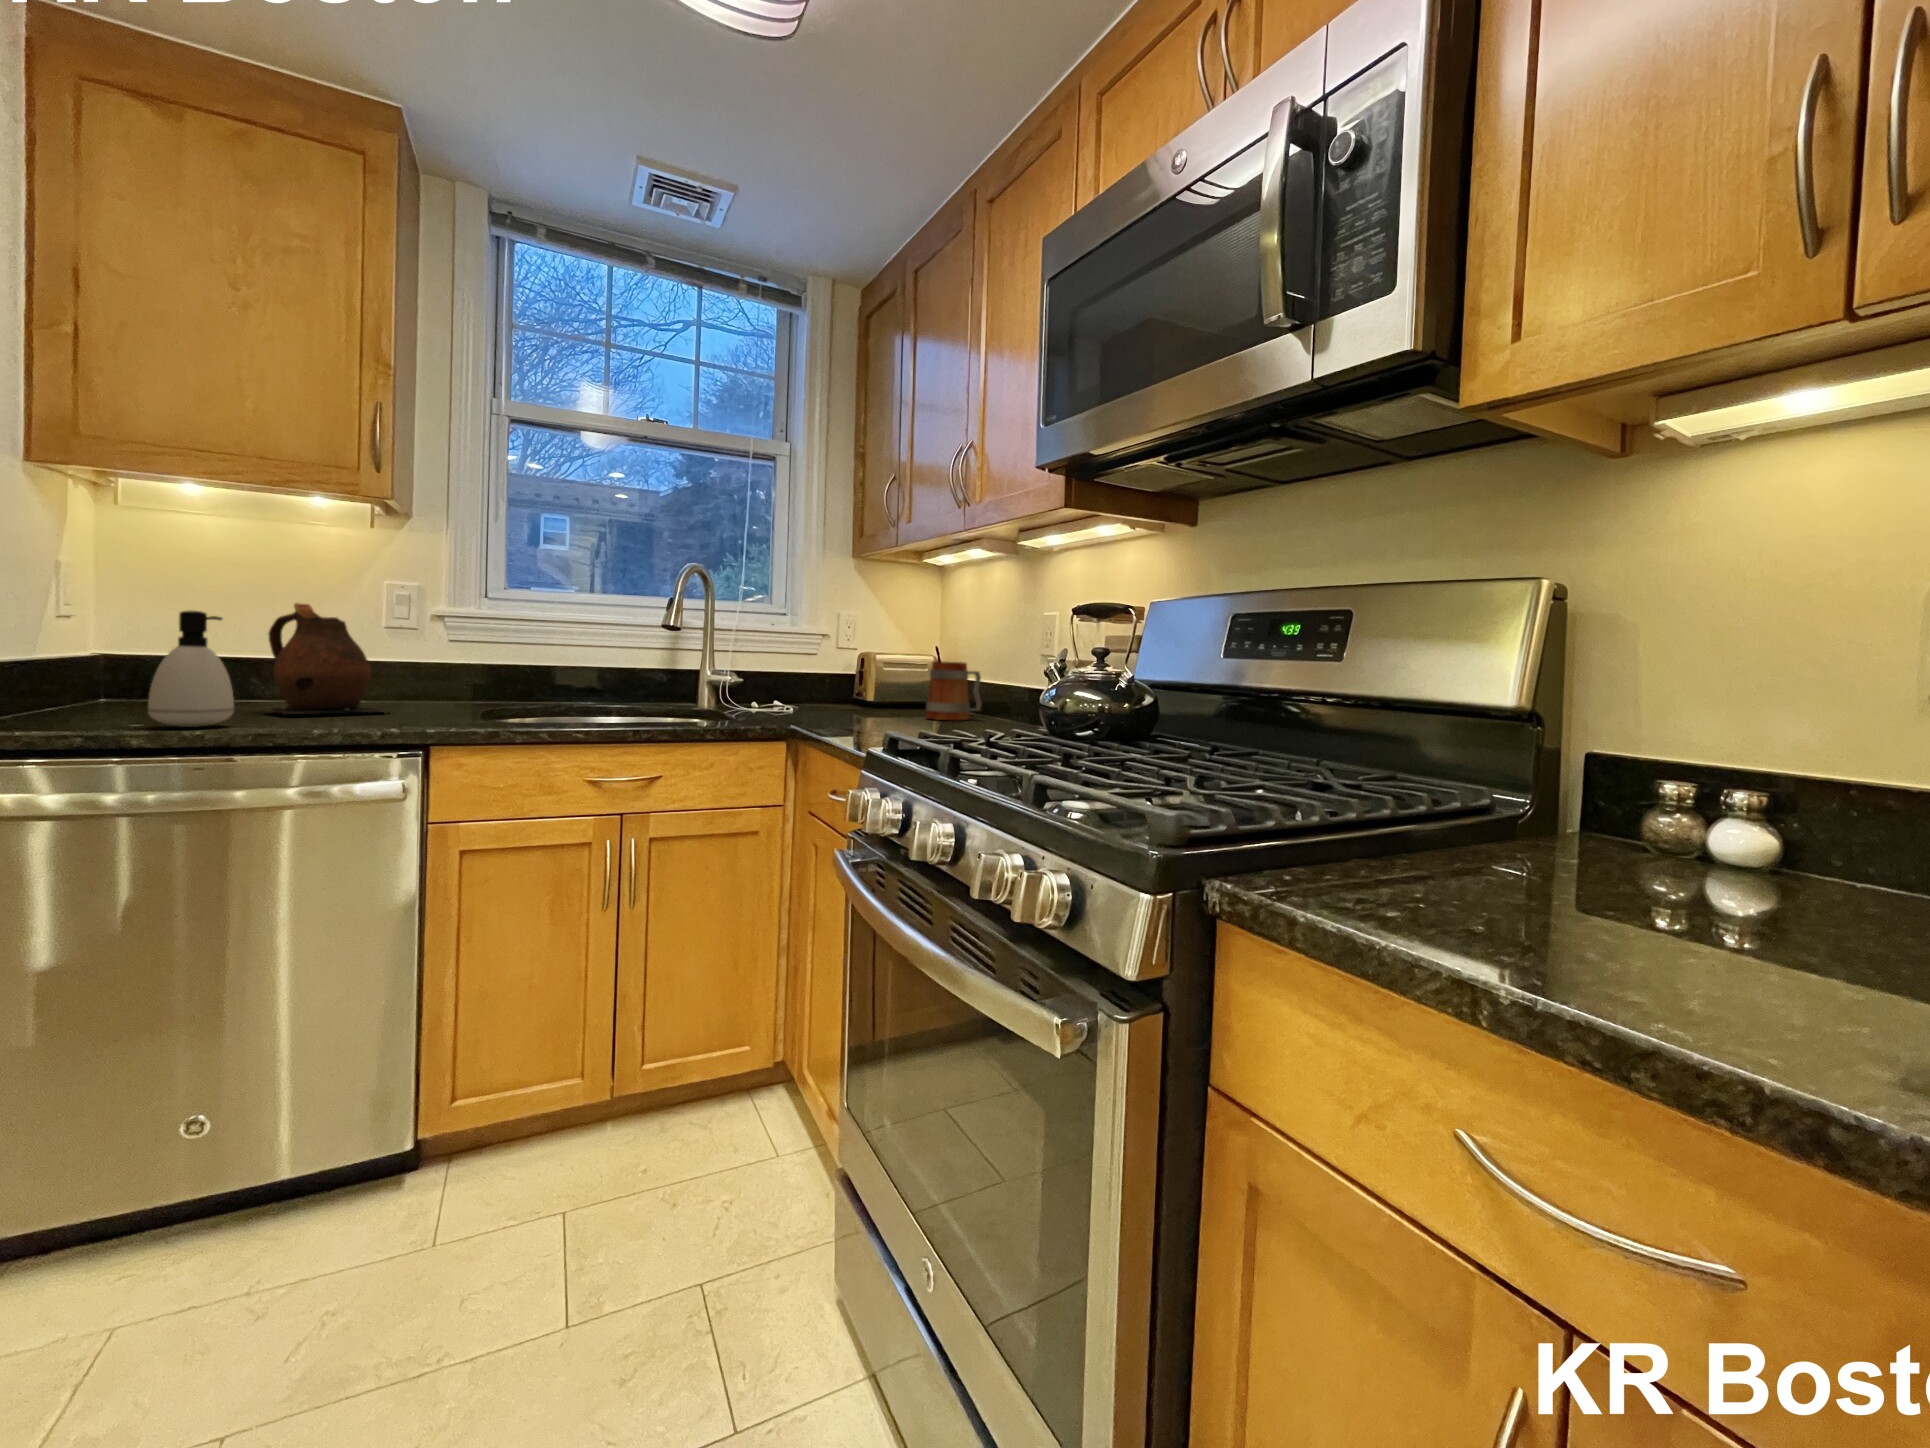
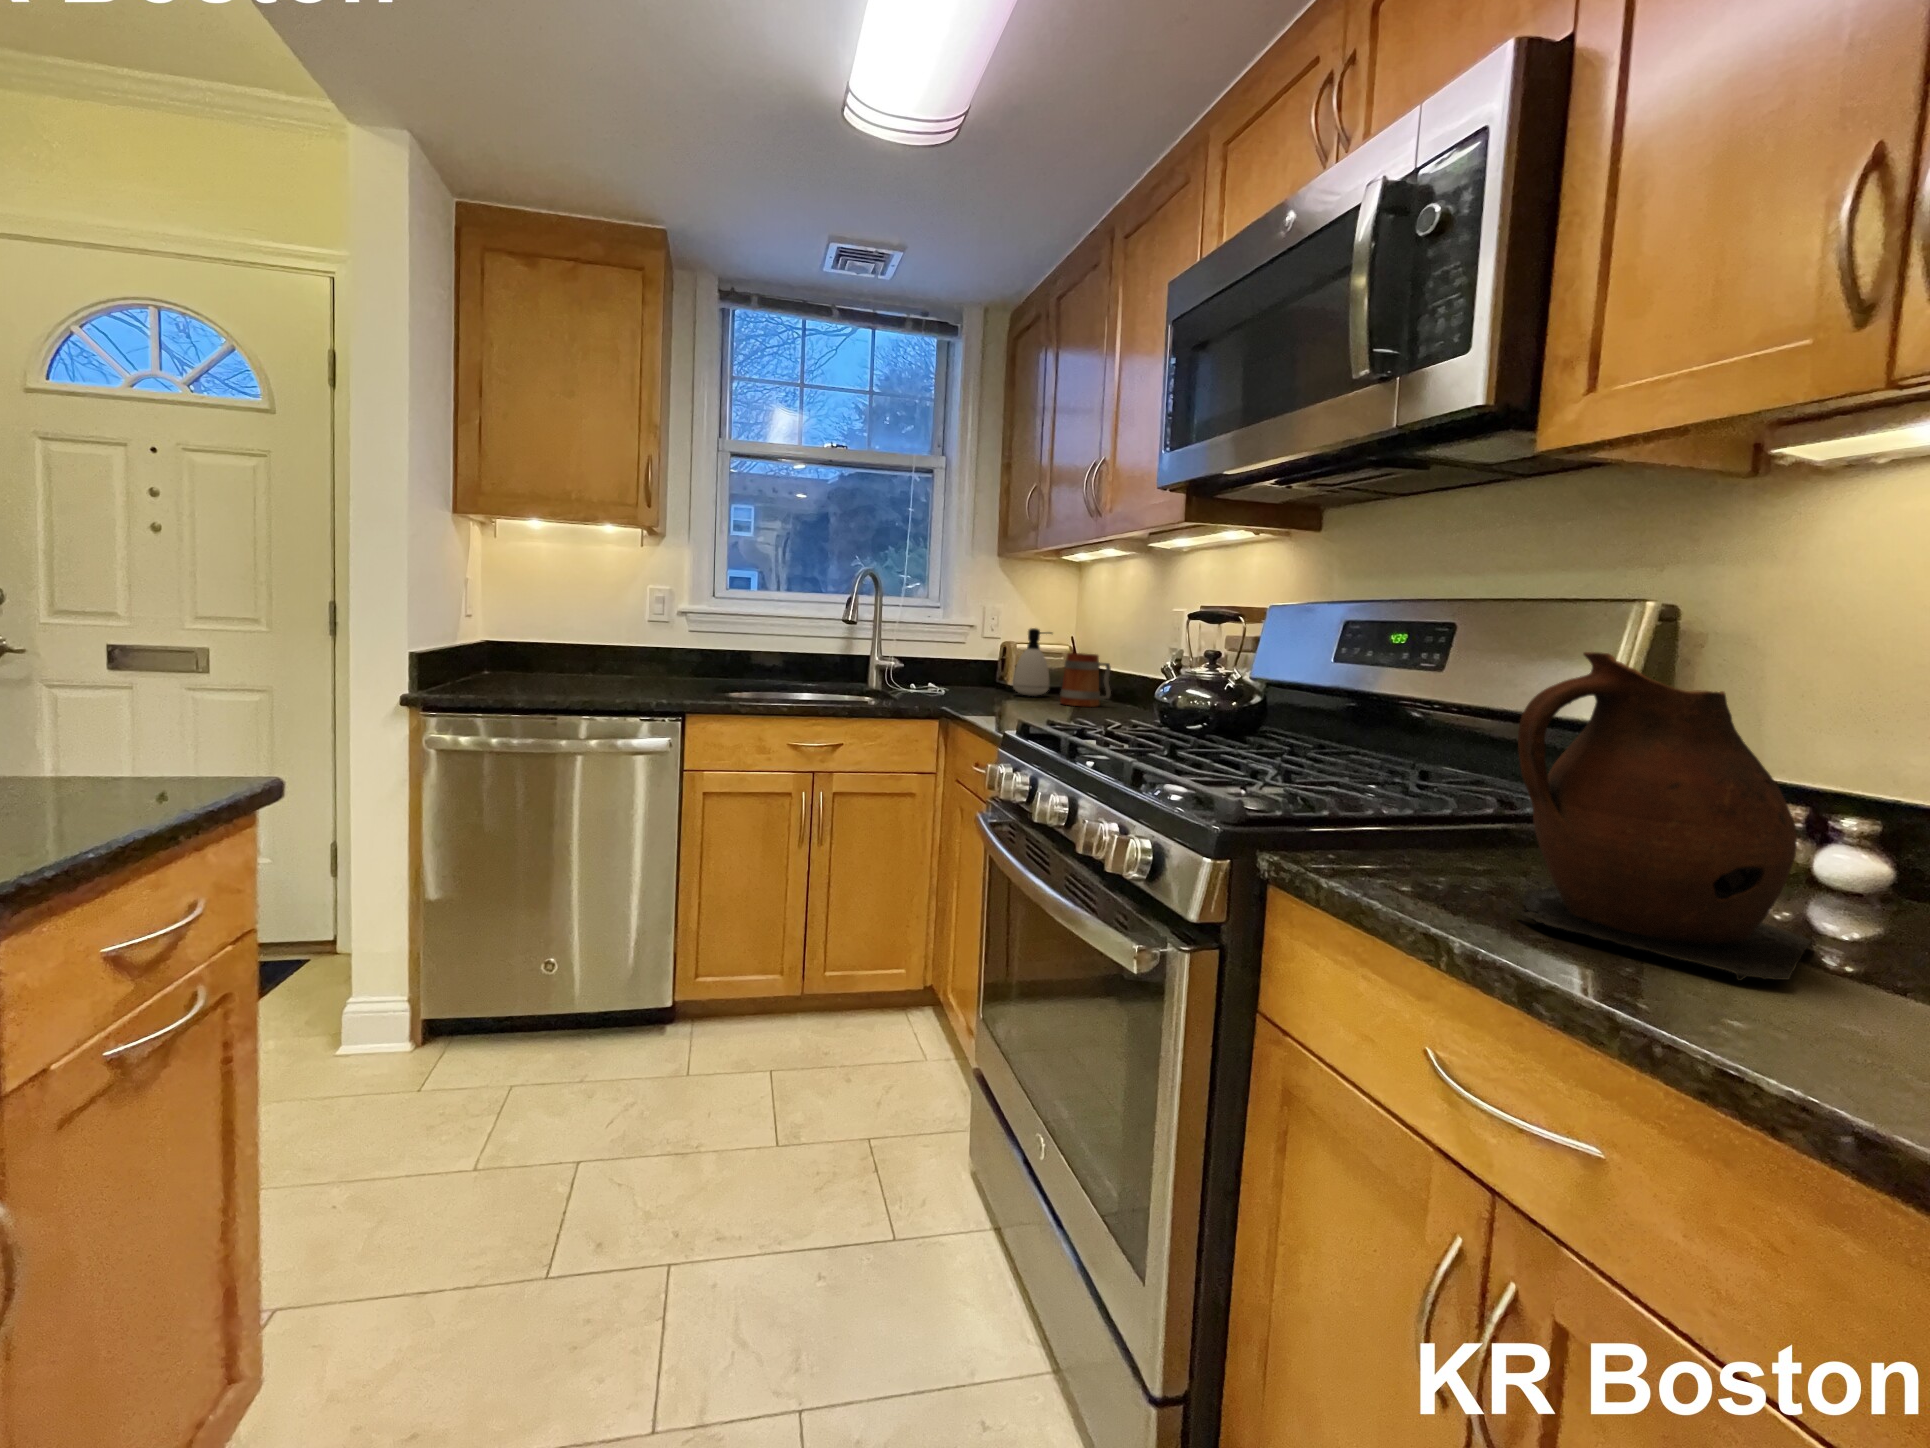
ceramic pitcher: present [269,603,390,715] -> present [1516,652,1811,981]
soap dispenser: present [148,611,234,727] -> present [1013,628,1052,696]

